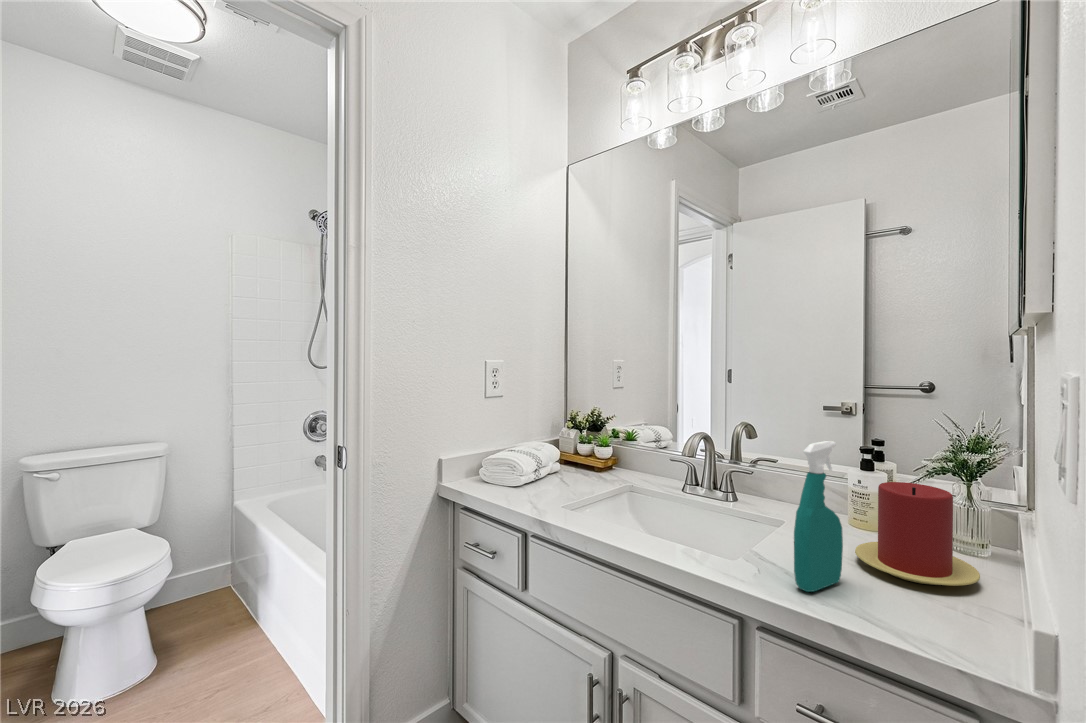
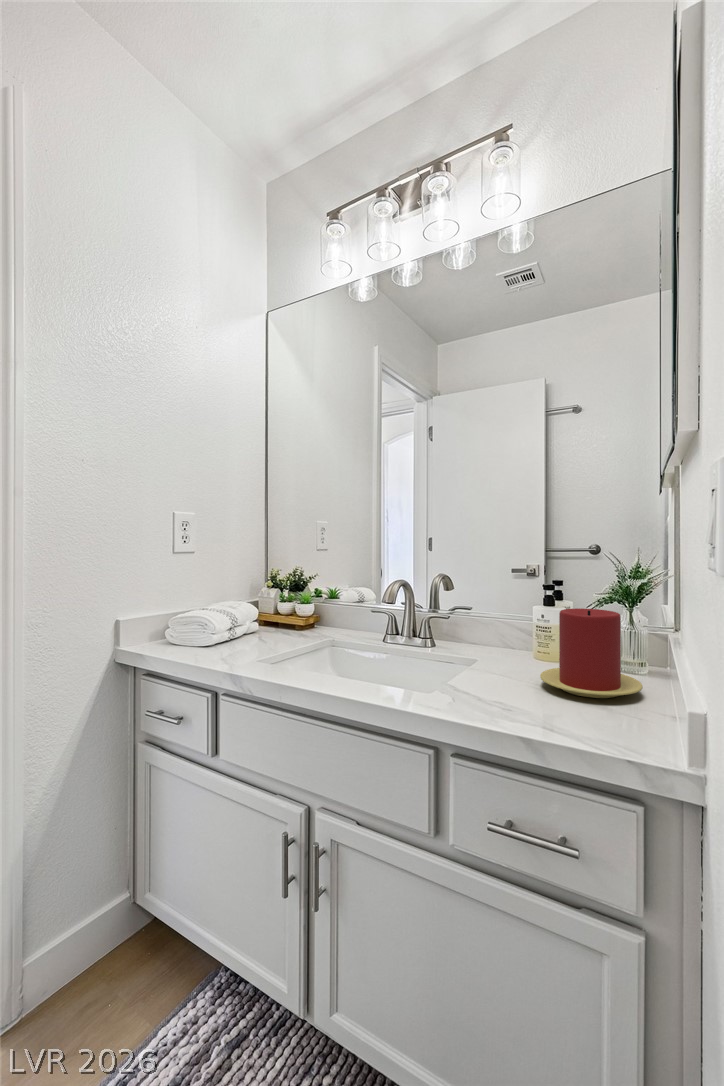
spray bottle: present [794,441,843,592] -> none [485,565,529,712]

